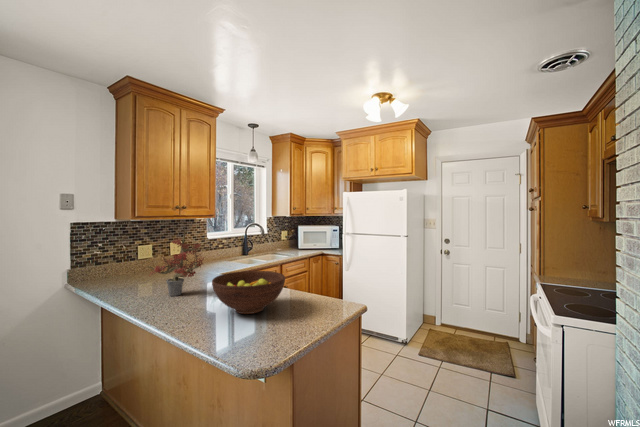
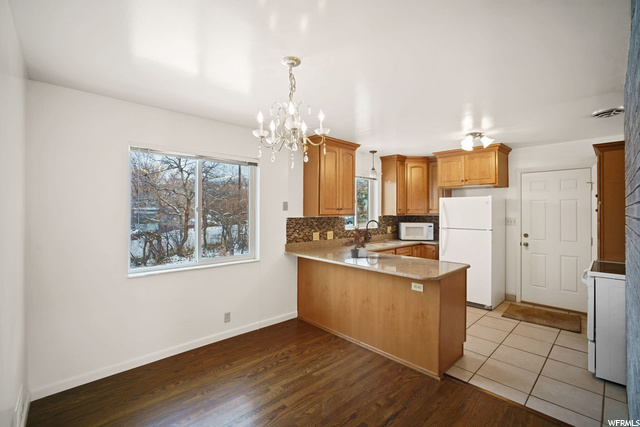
fruit bowl: present [212,271,285,314] -> none [386,245,424,264]

